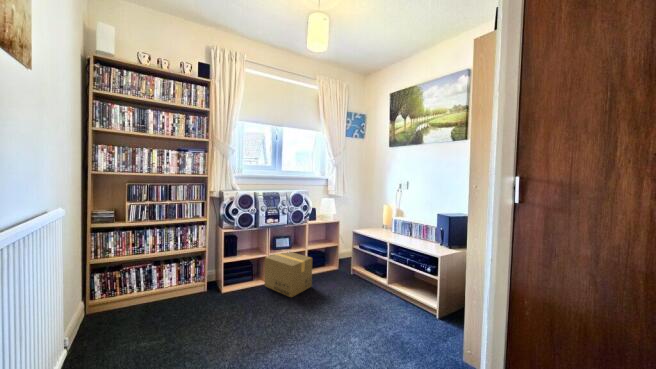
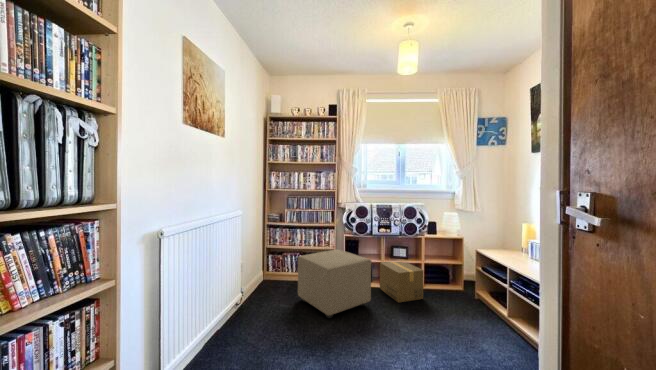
ottoman: none [161,250,267,346] -> present [298,249,371,318]

